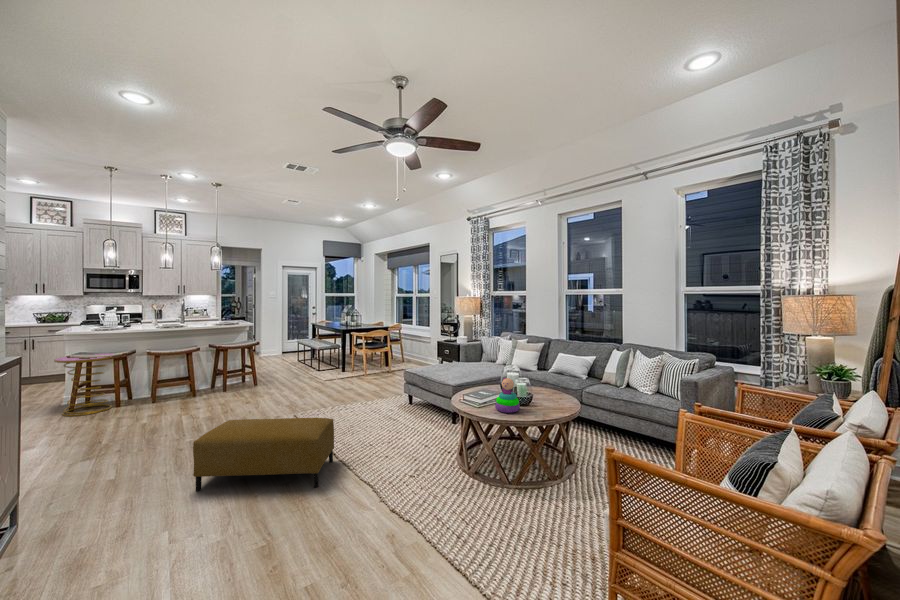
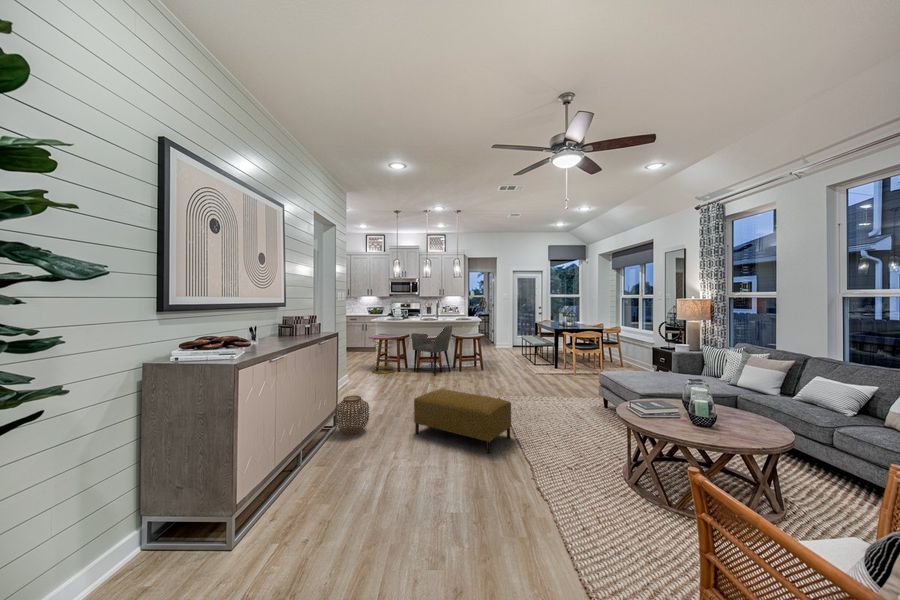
armchair: none [143,333,212,404] -> present [411,326,452,376]
stacking toy: present [495,378,520,413] -> none [661,388,693,429]
woven basket: none [26,459,104,531] -> present [335,395,369,435]

